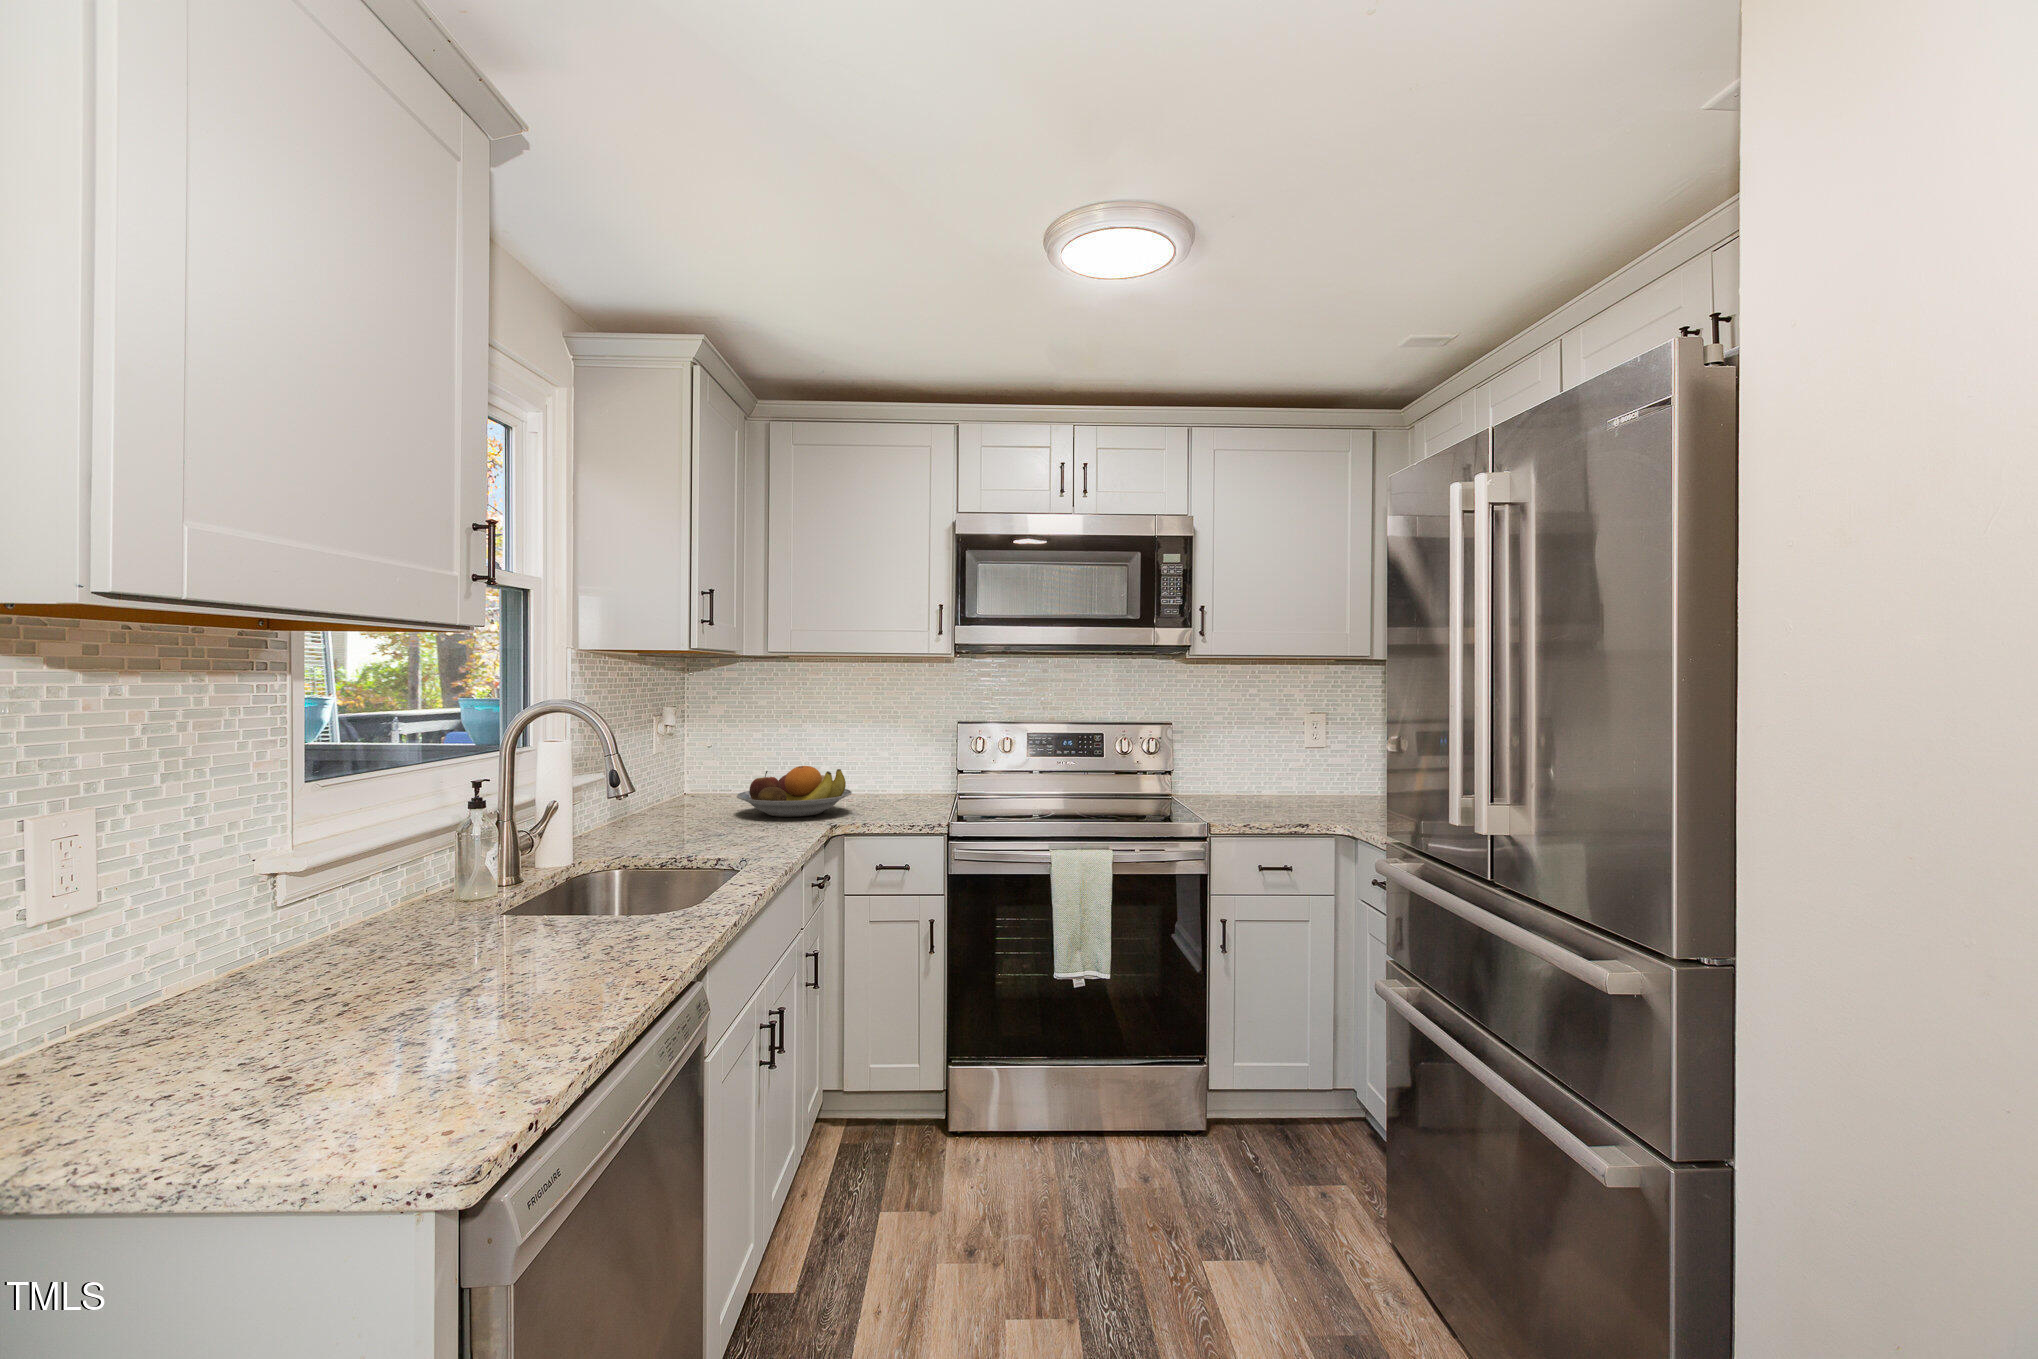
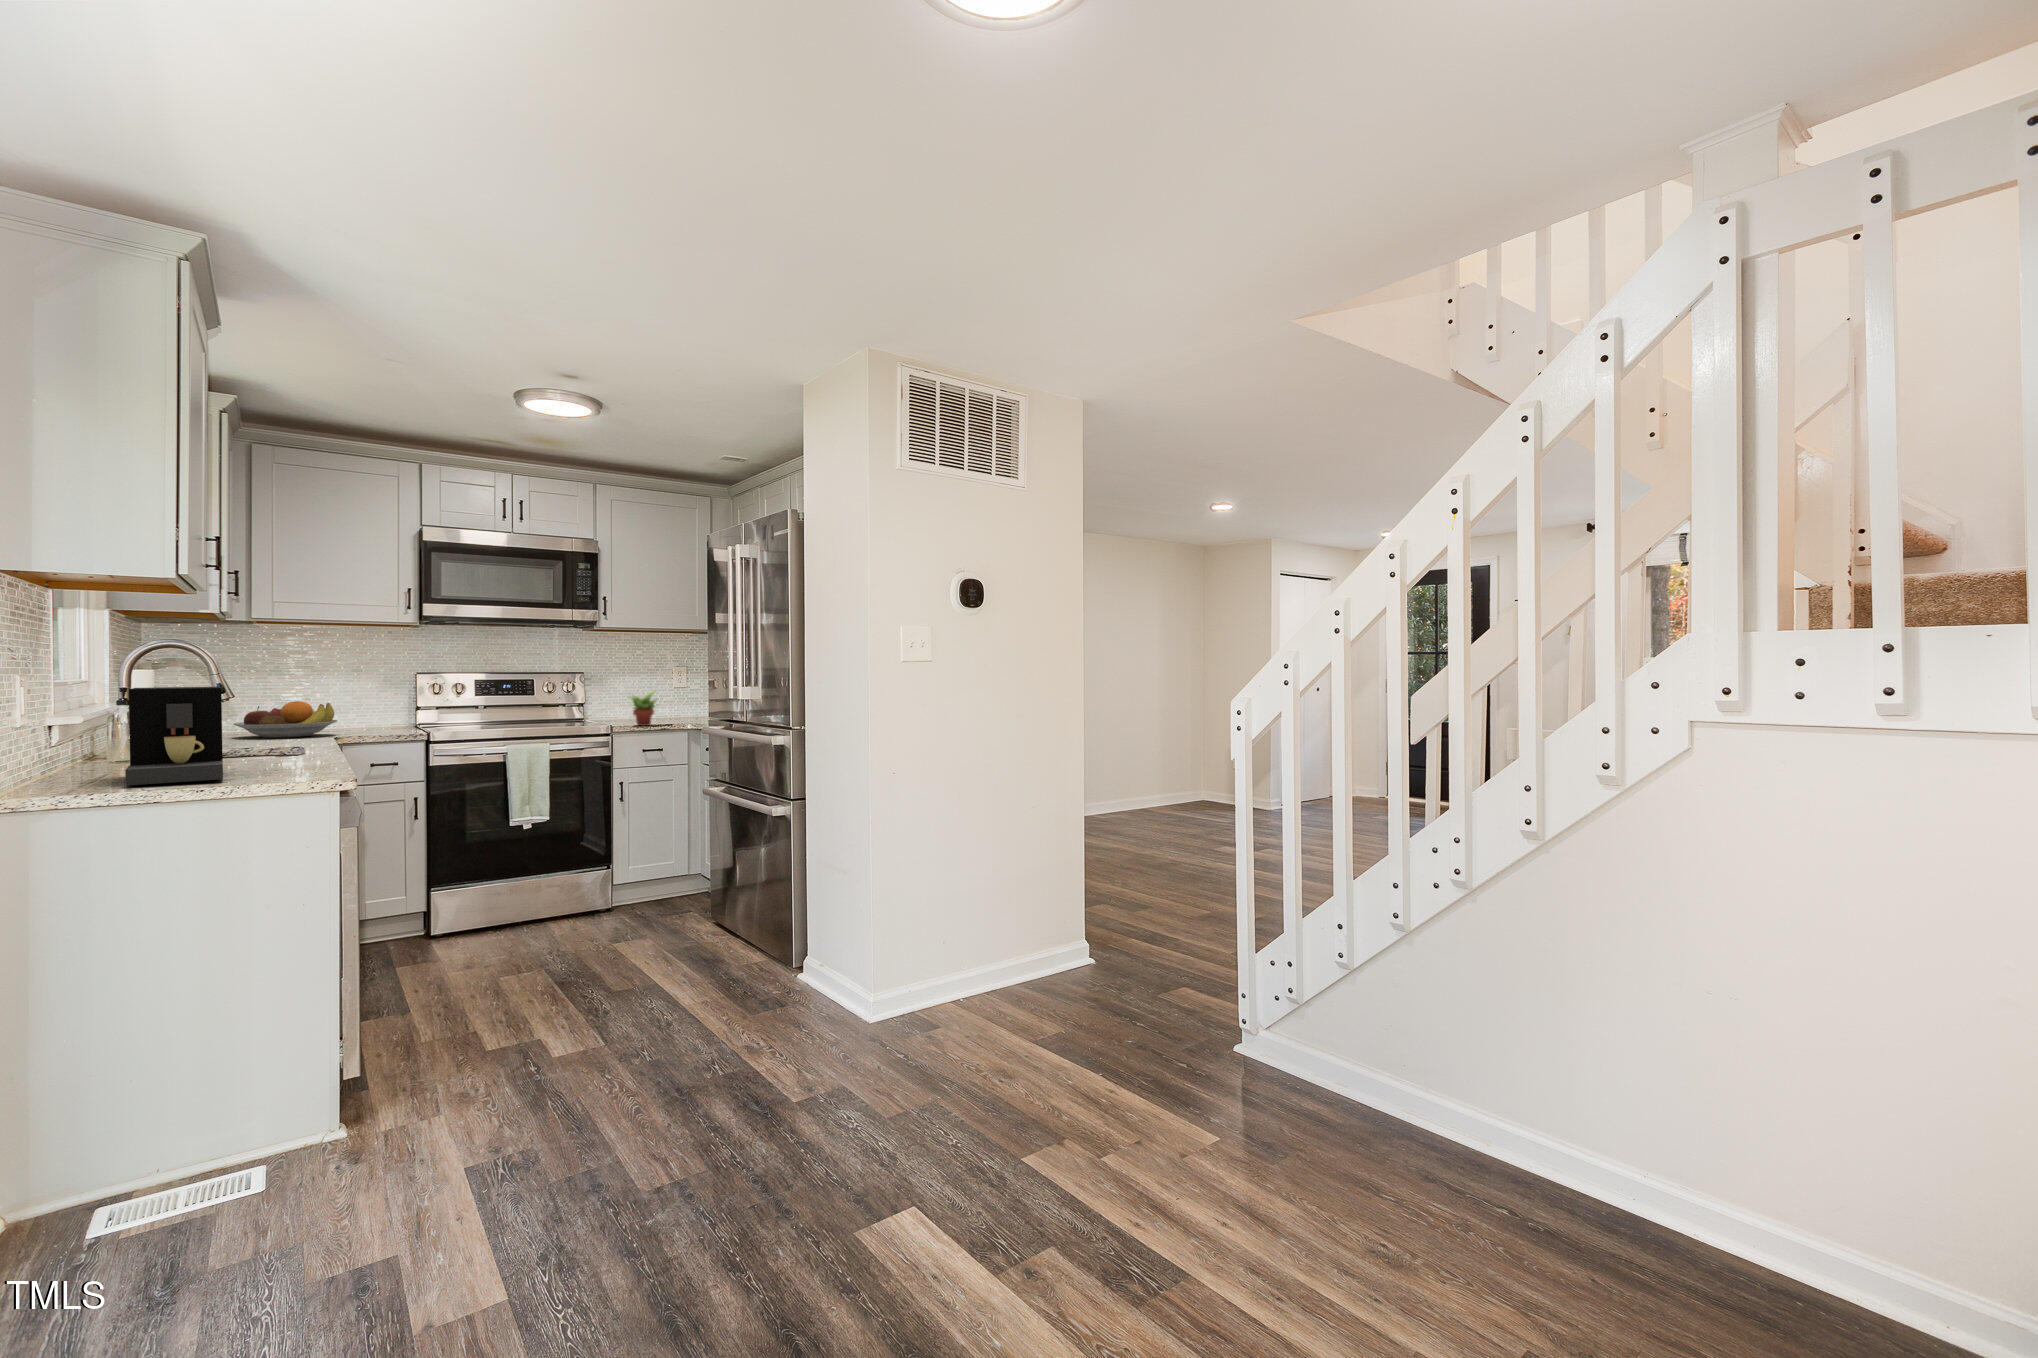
succulent plant: none [1229,755,1291,816] -> present [632,691,658,726]
coffee maker: none [83,813,455,1097] -> present [125,687,223,785]

